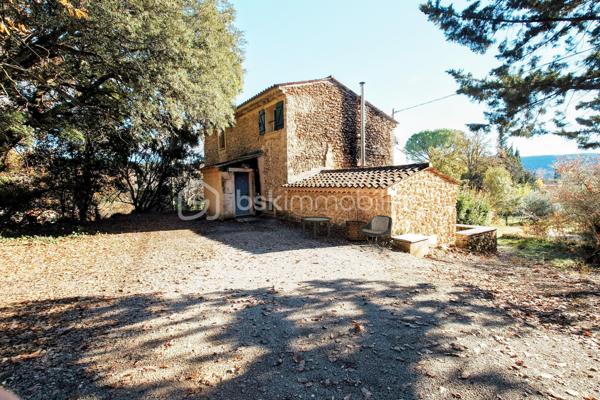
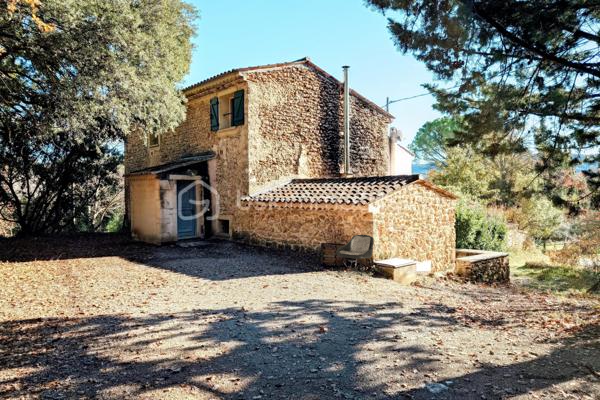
round table: present [302,216,331,238] -> none [268,237,305,264]

